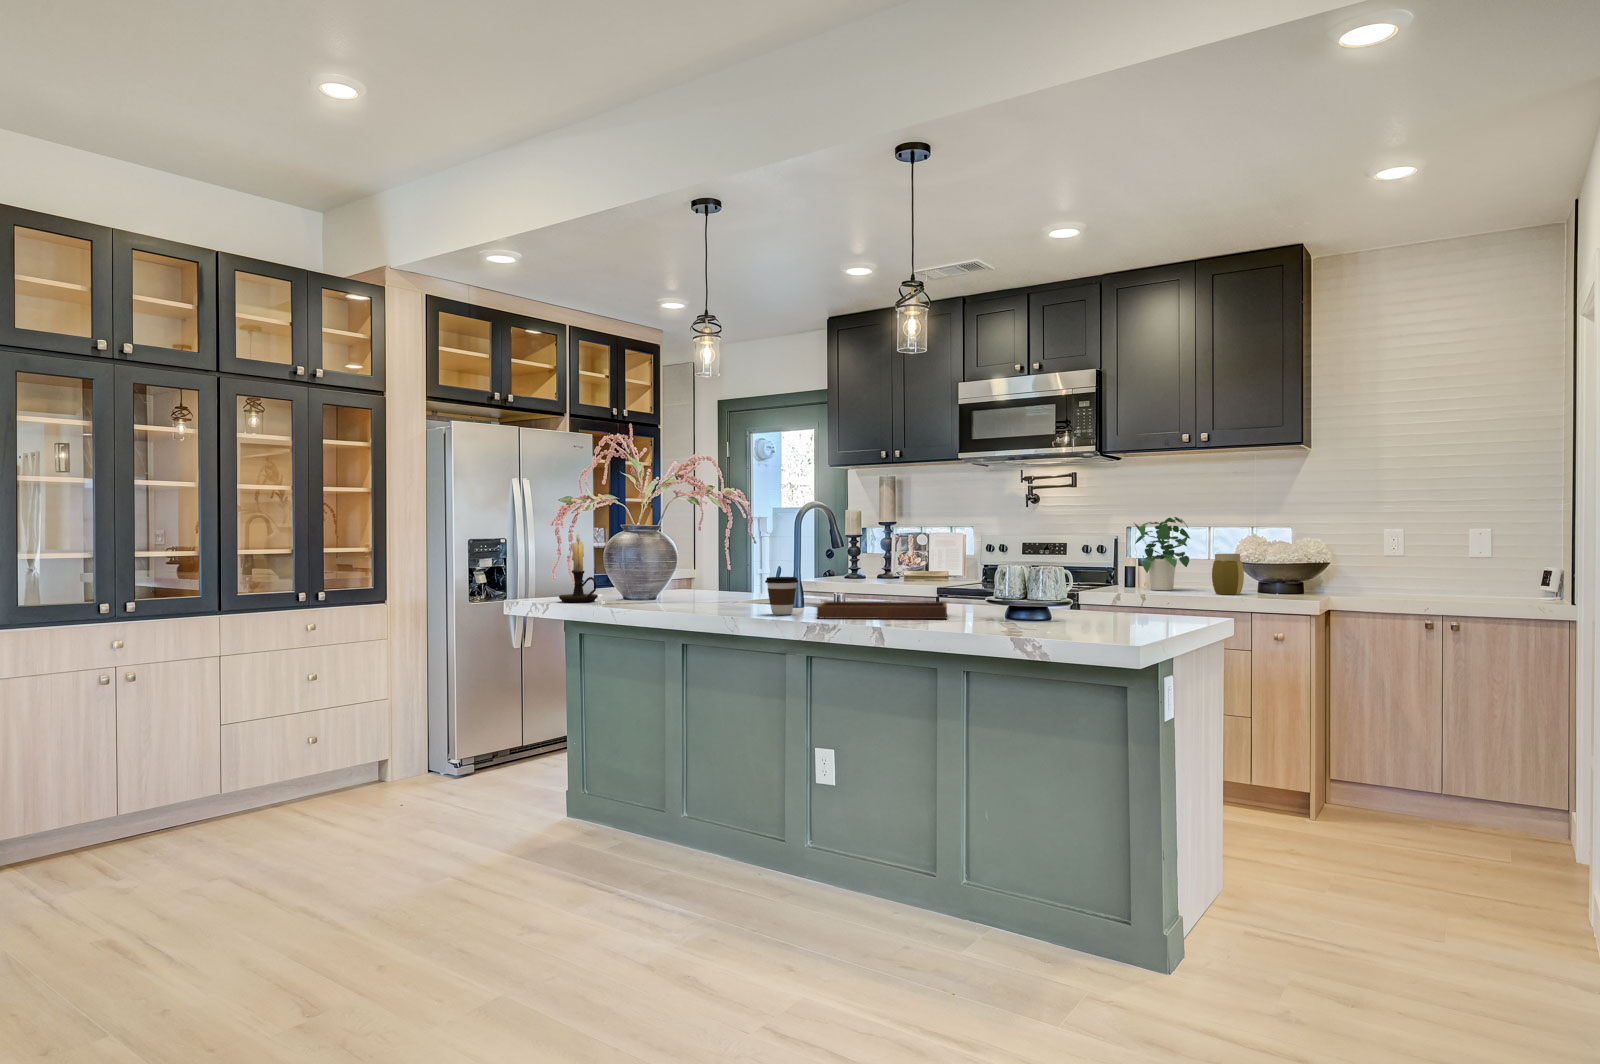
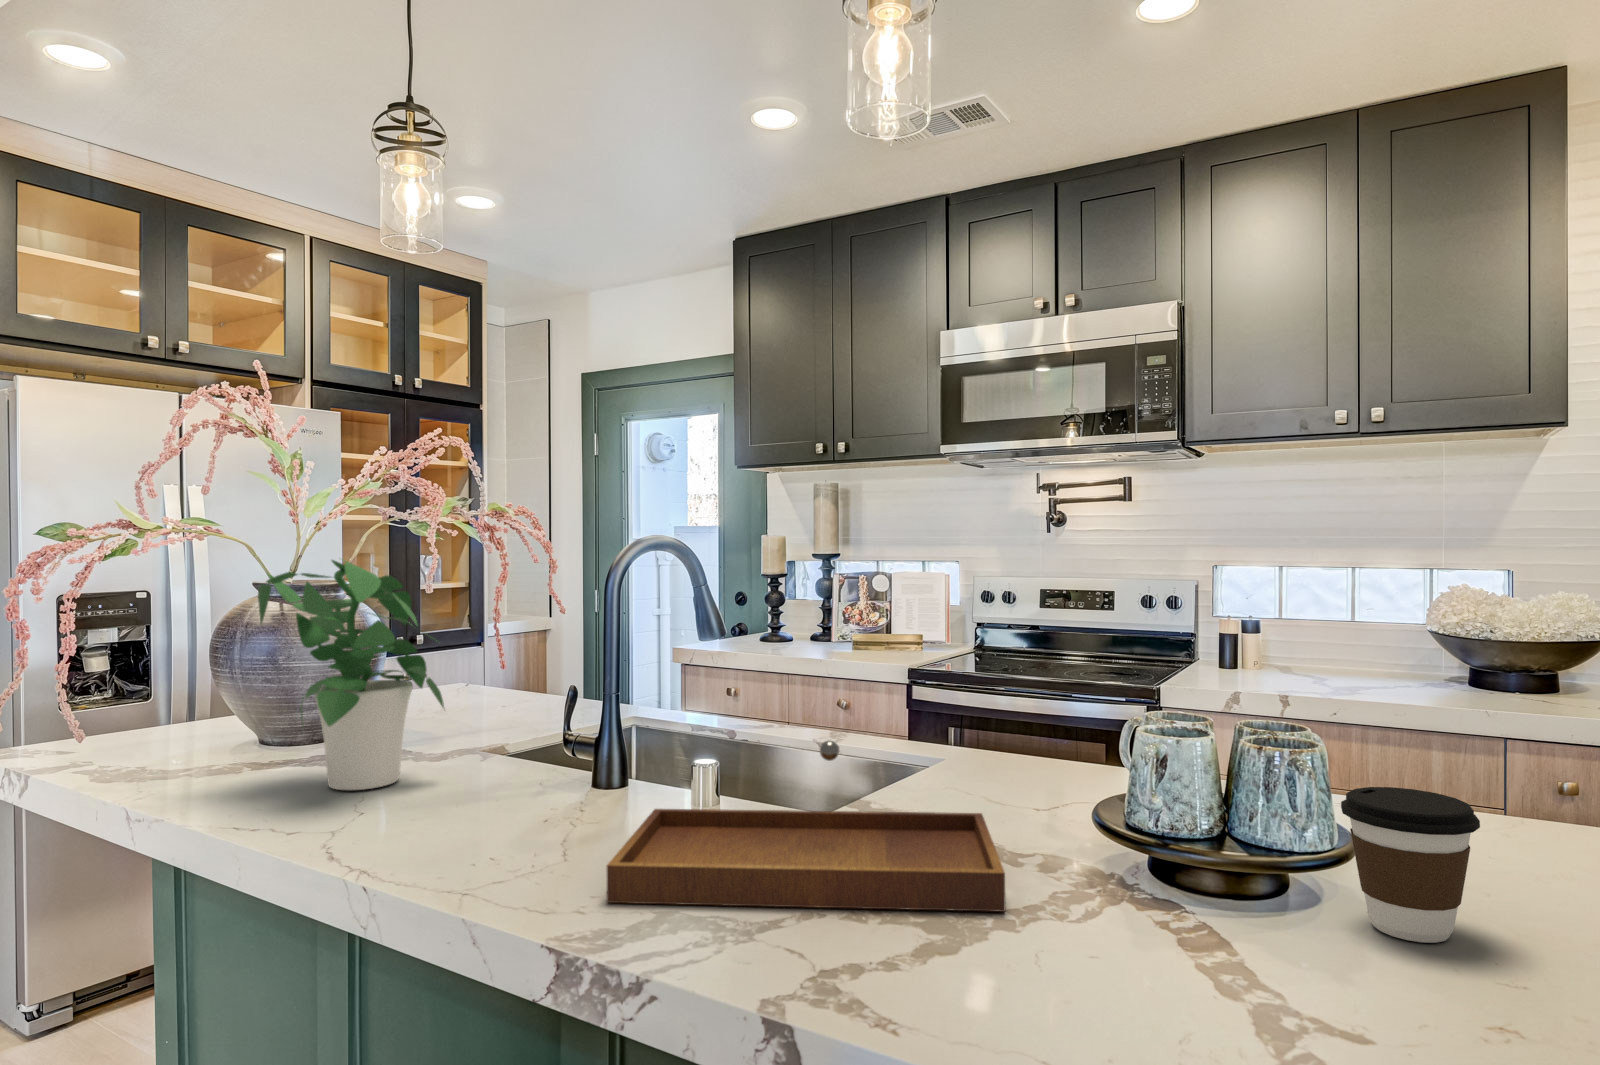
potted plant: present [1134,517,1190,590] -> present [258,560,445,790]
candle holder: present [559,532,598,602] -> none [96,596,194,758]
jar: present [1212,554,1244,595] -> none [1407,620,1466,697]
coffee cup: present [765,577,798,615] -> present [1341,787,1480,943]

